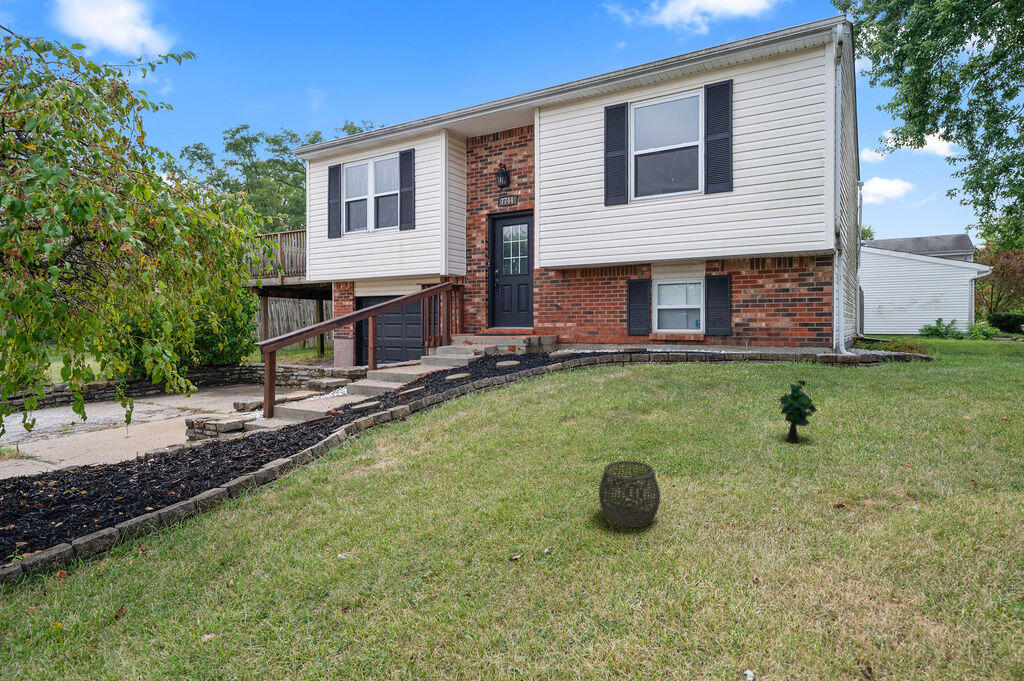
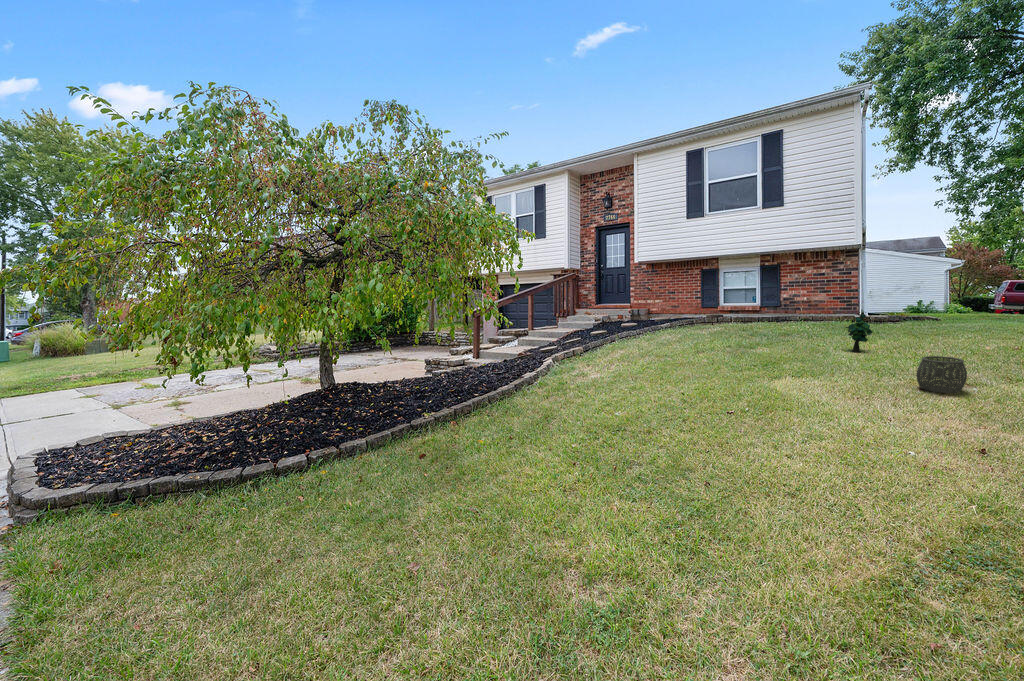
woven basket: present [599,461,660,528] -> present [916,356,967,393]

